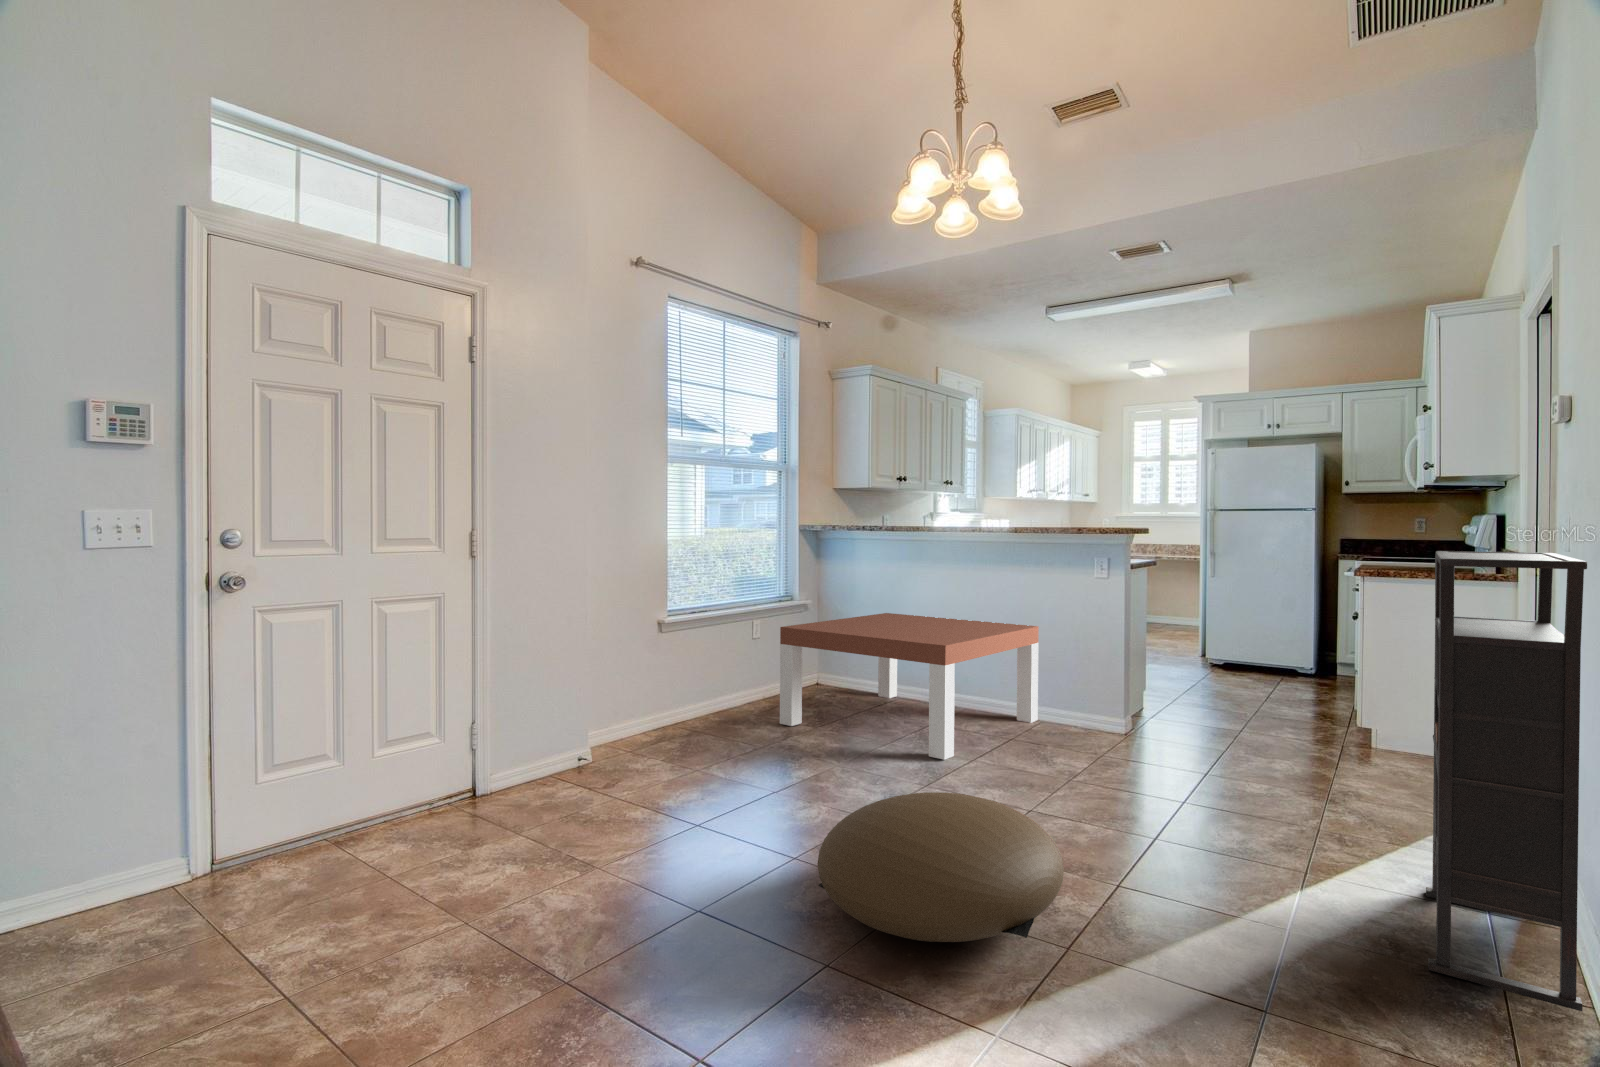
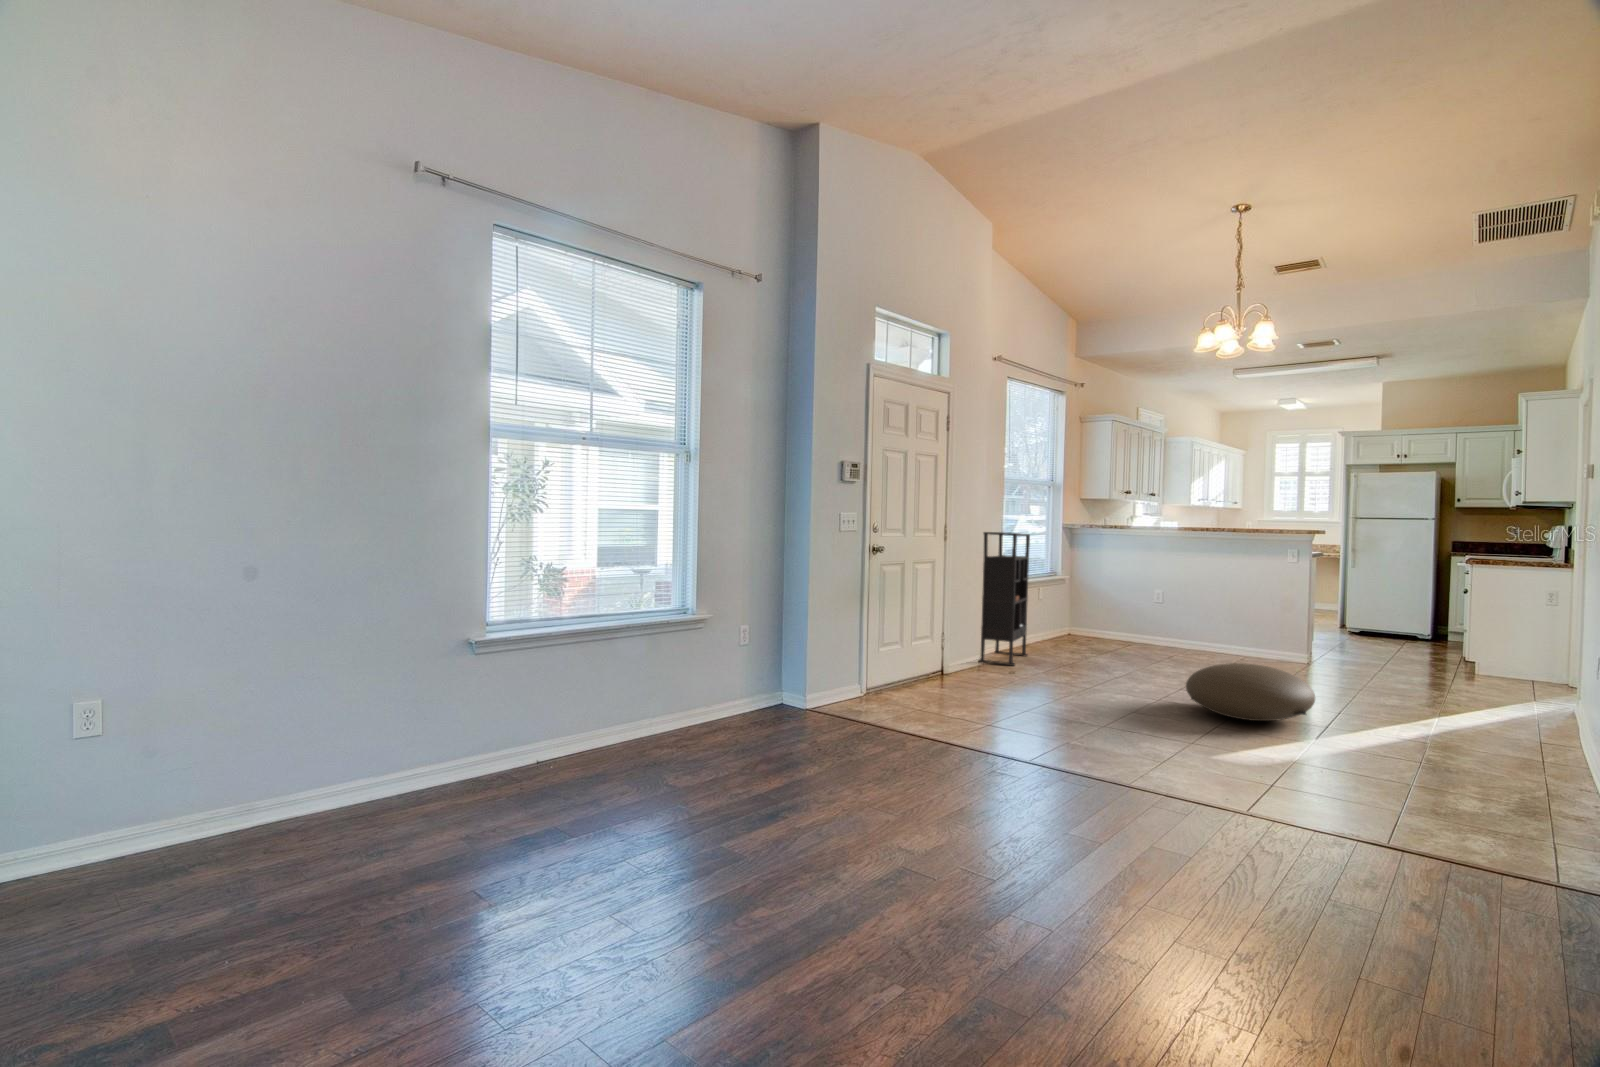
bookshelf: present [1426,551,1587,1011] -> present [979,532,1030,666]
coffee table: present [780,613,1039,760] -> none [1070,585,1242,670]

